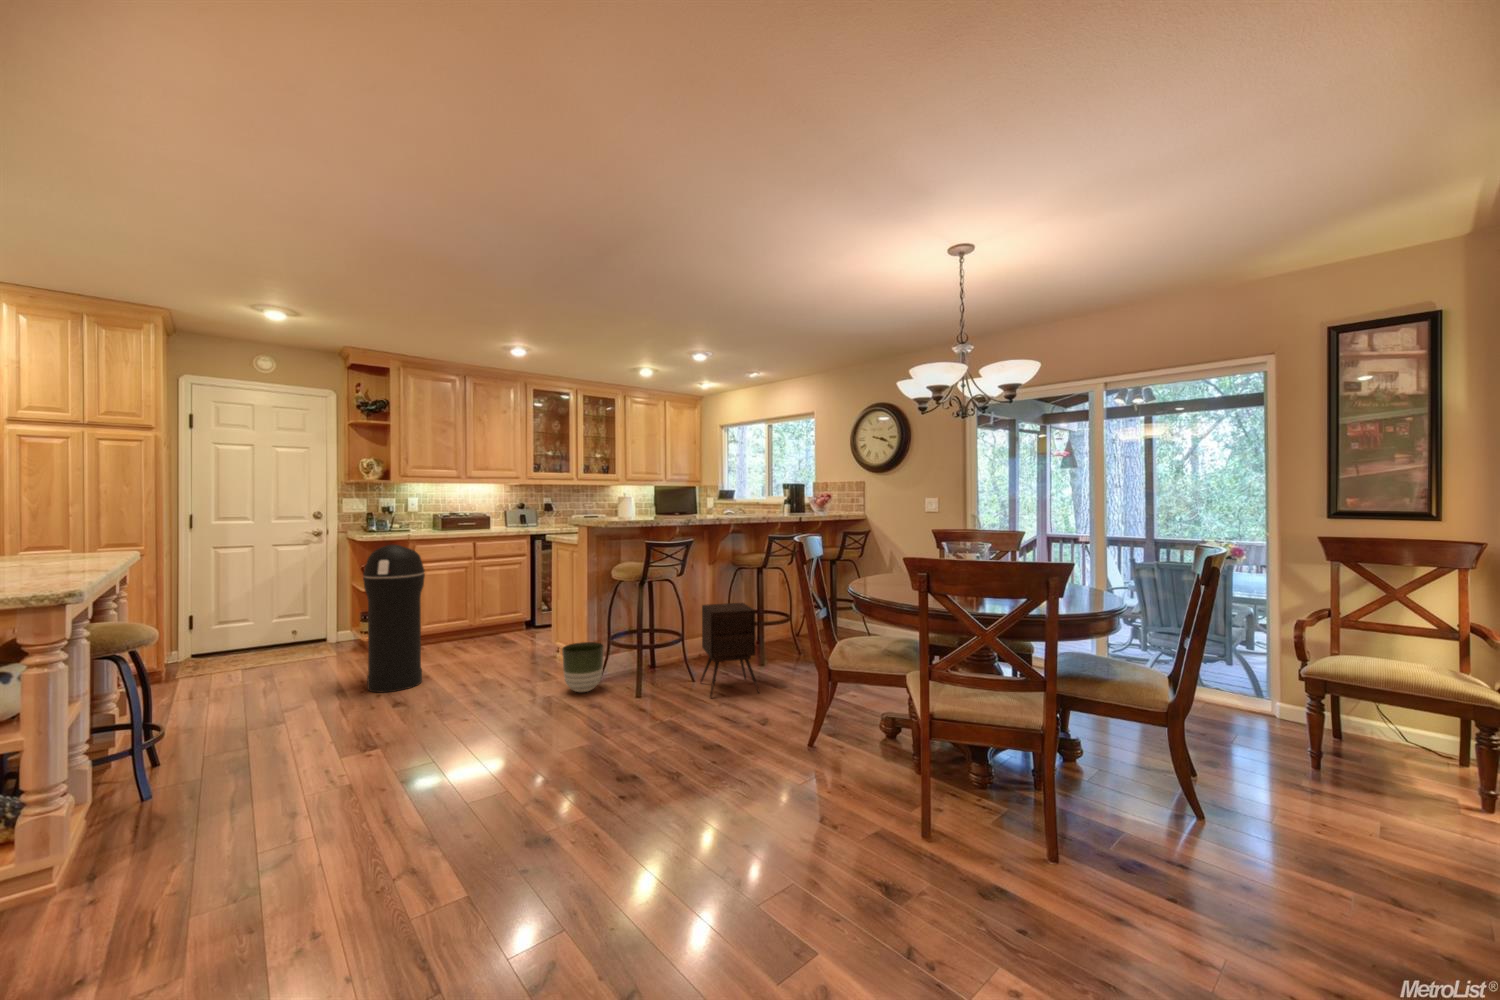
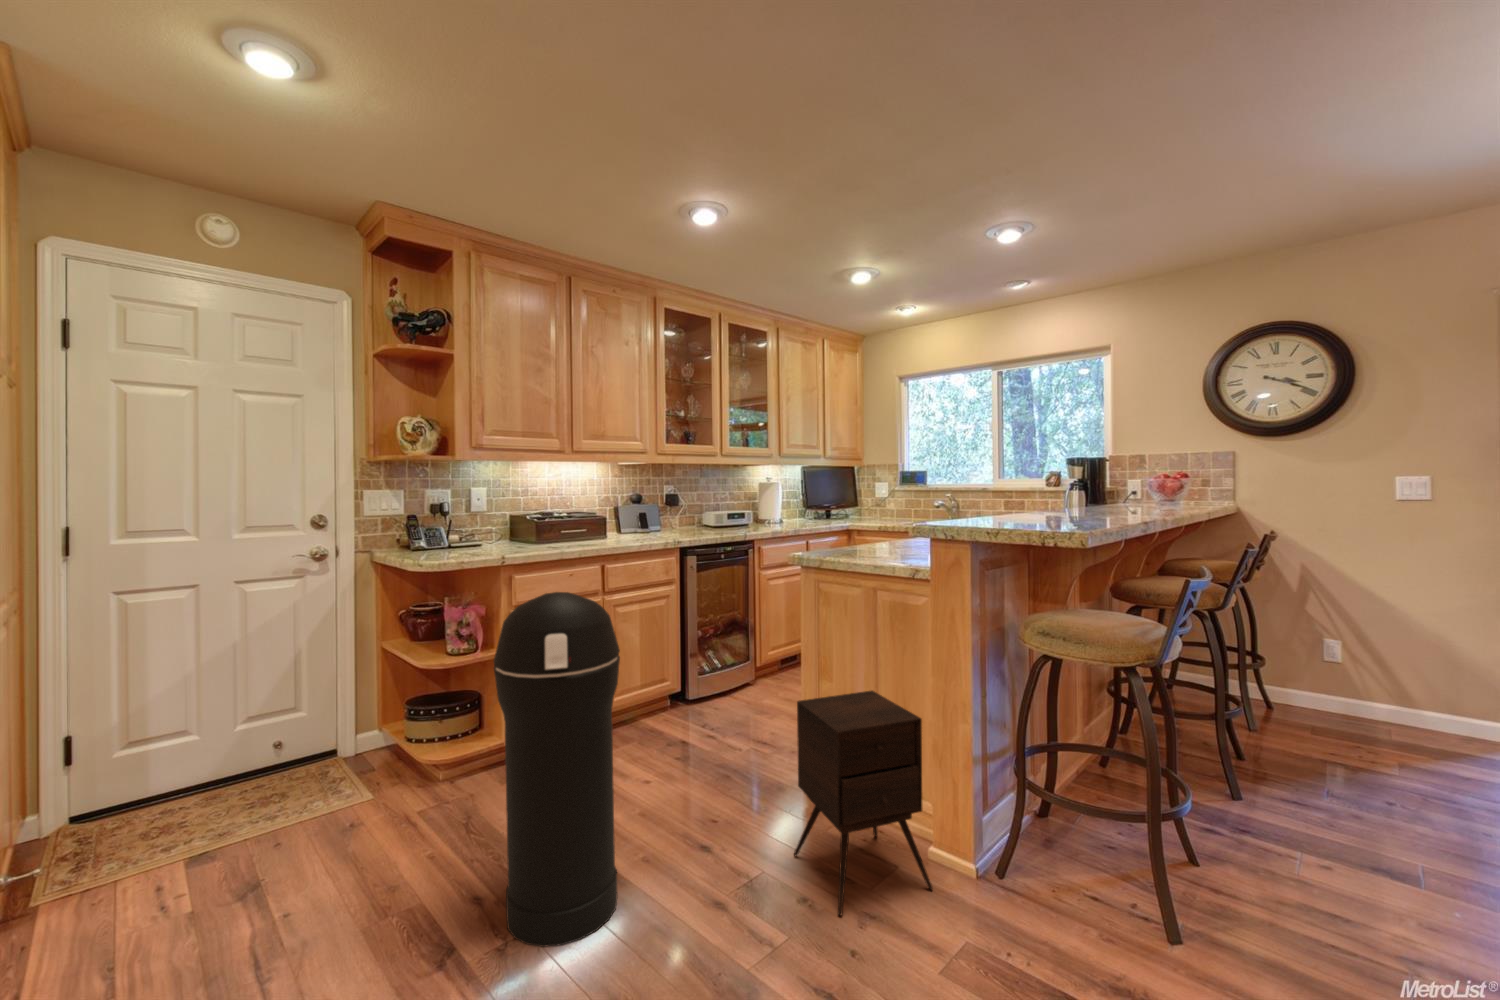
side table: present [700,603,760,697] -> present [794,691,933,915]
planter: present [562,642,604,692] -> none [967,795,1066,926]

